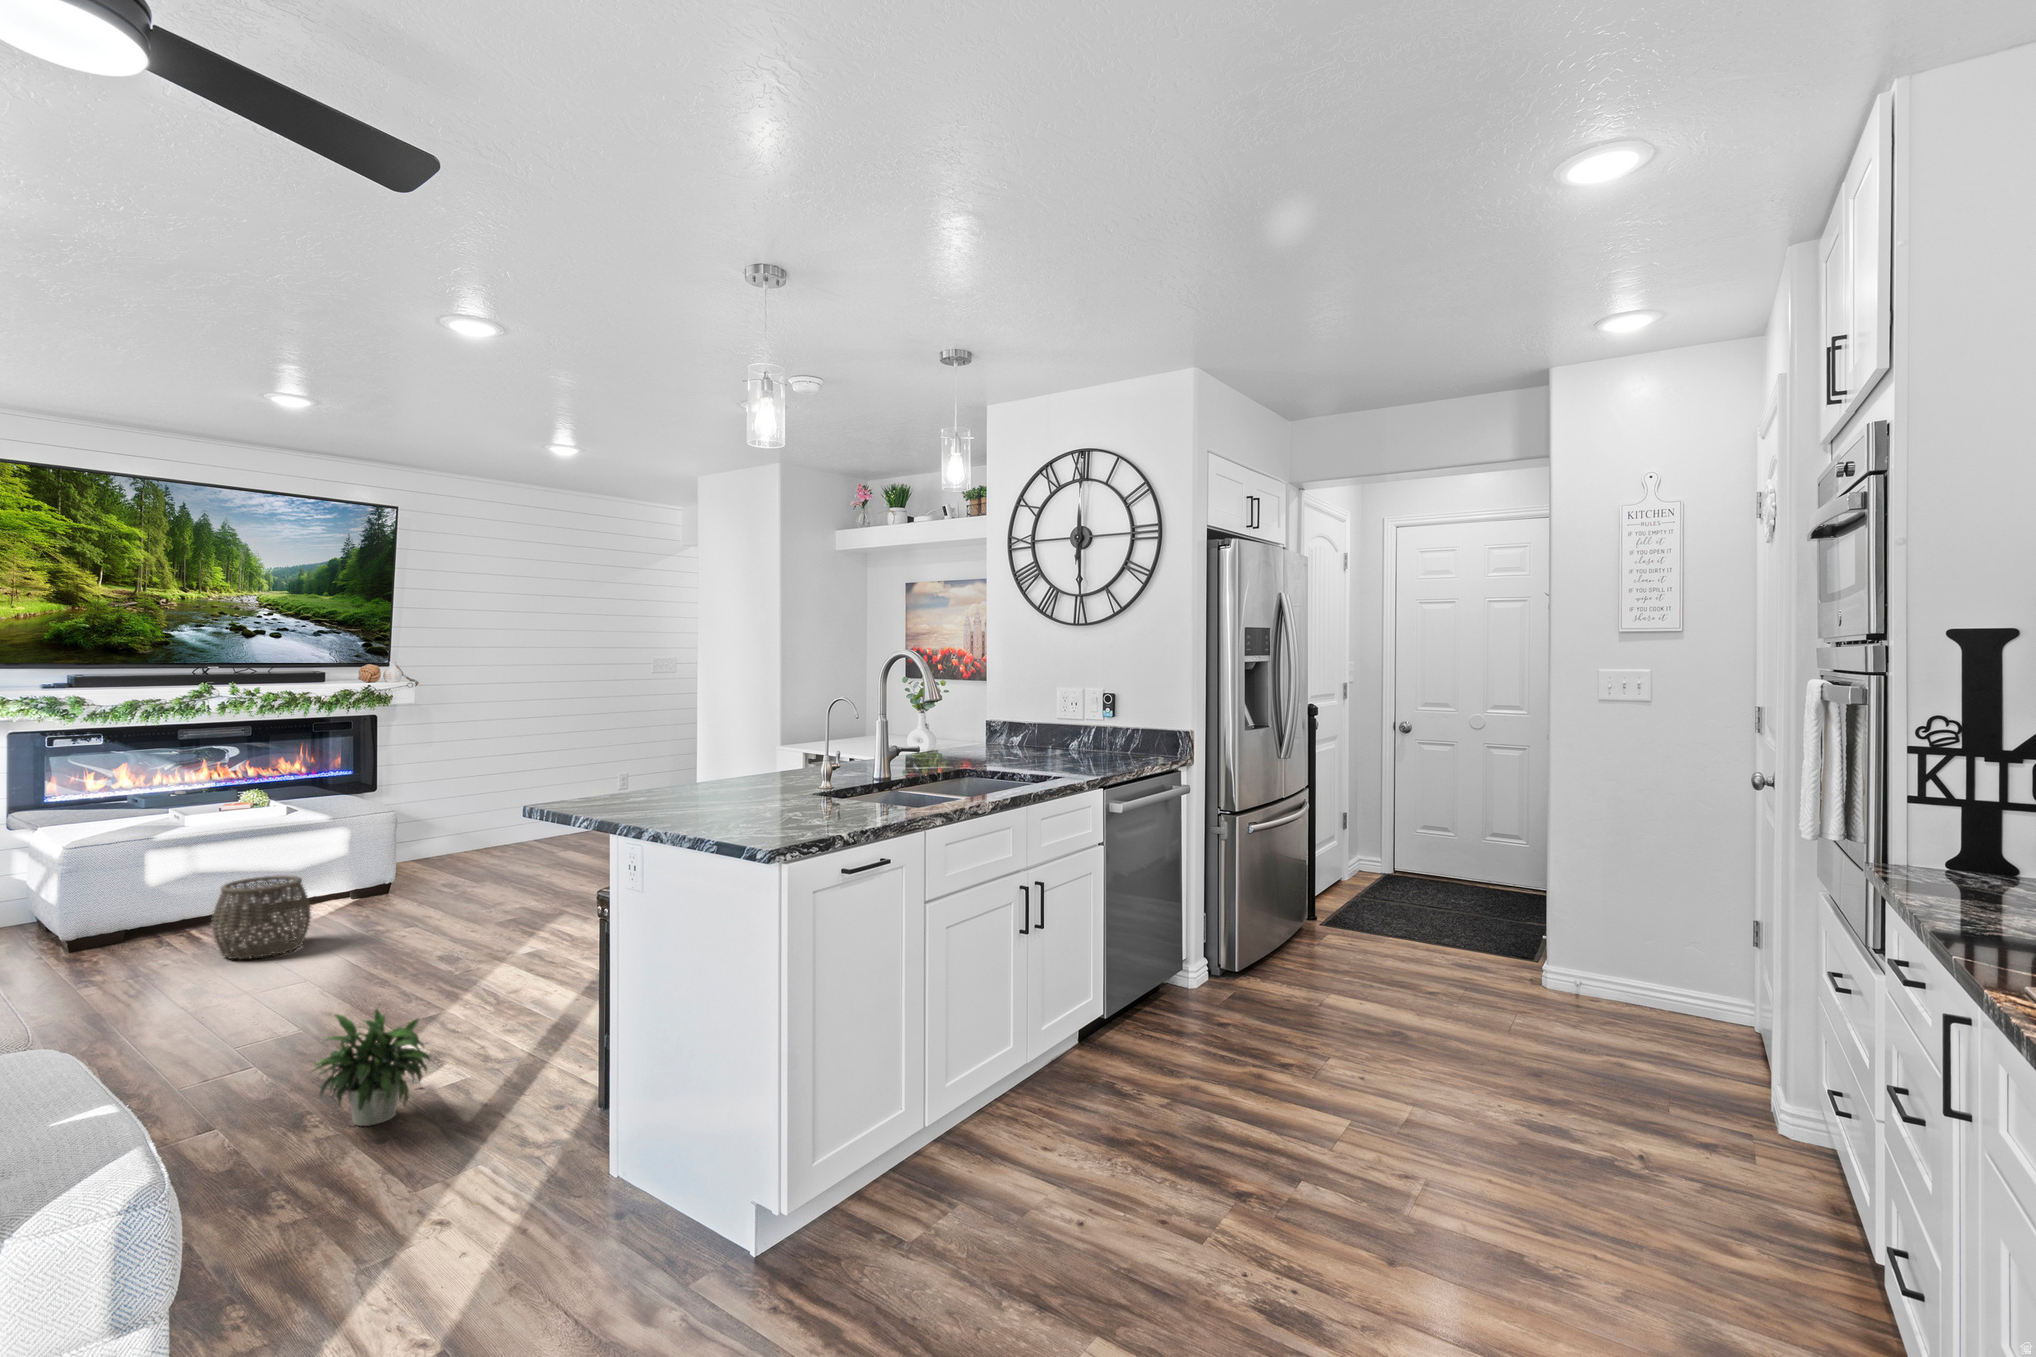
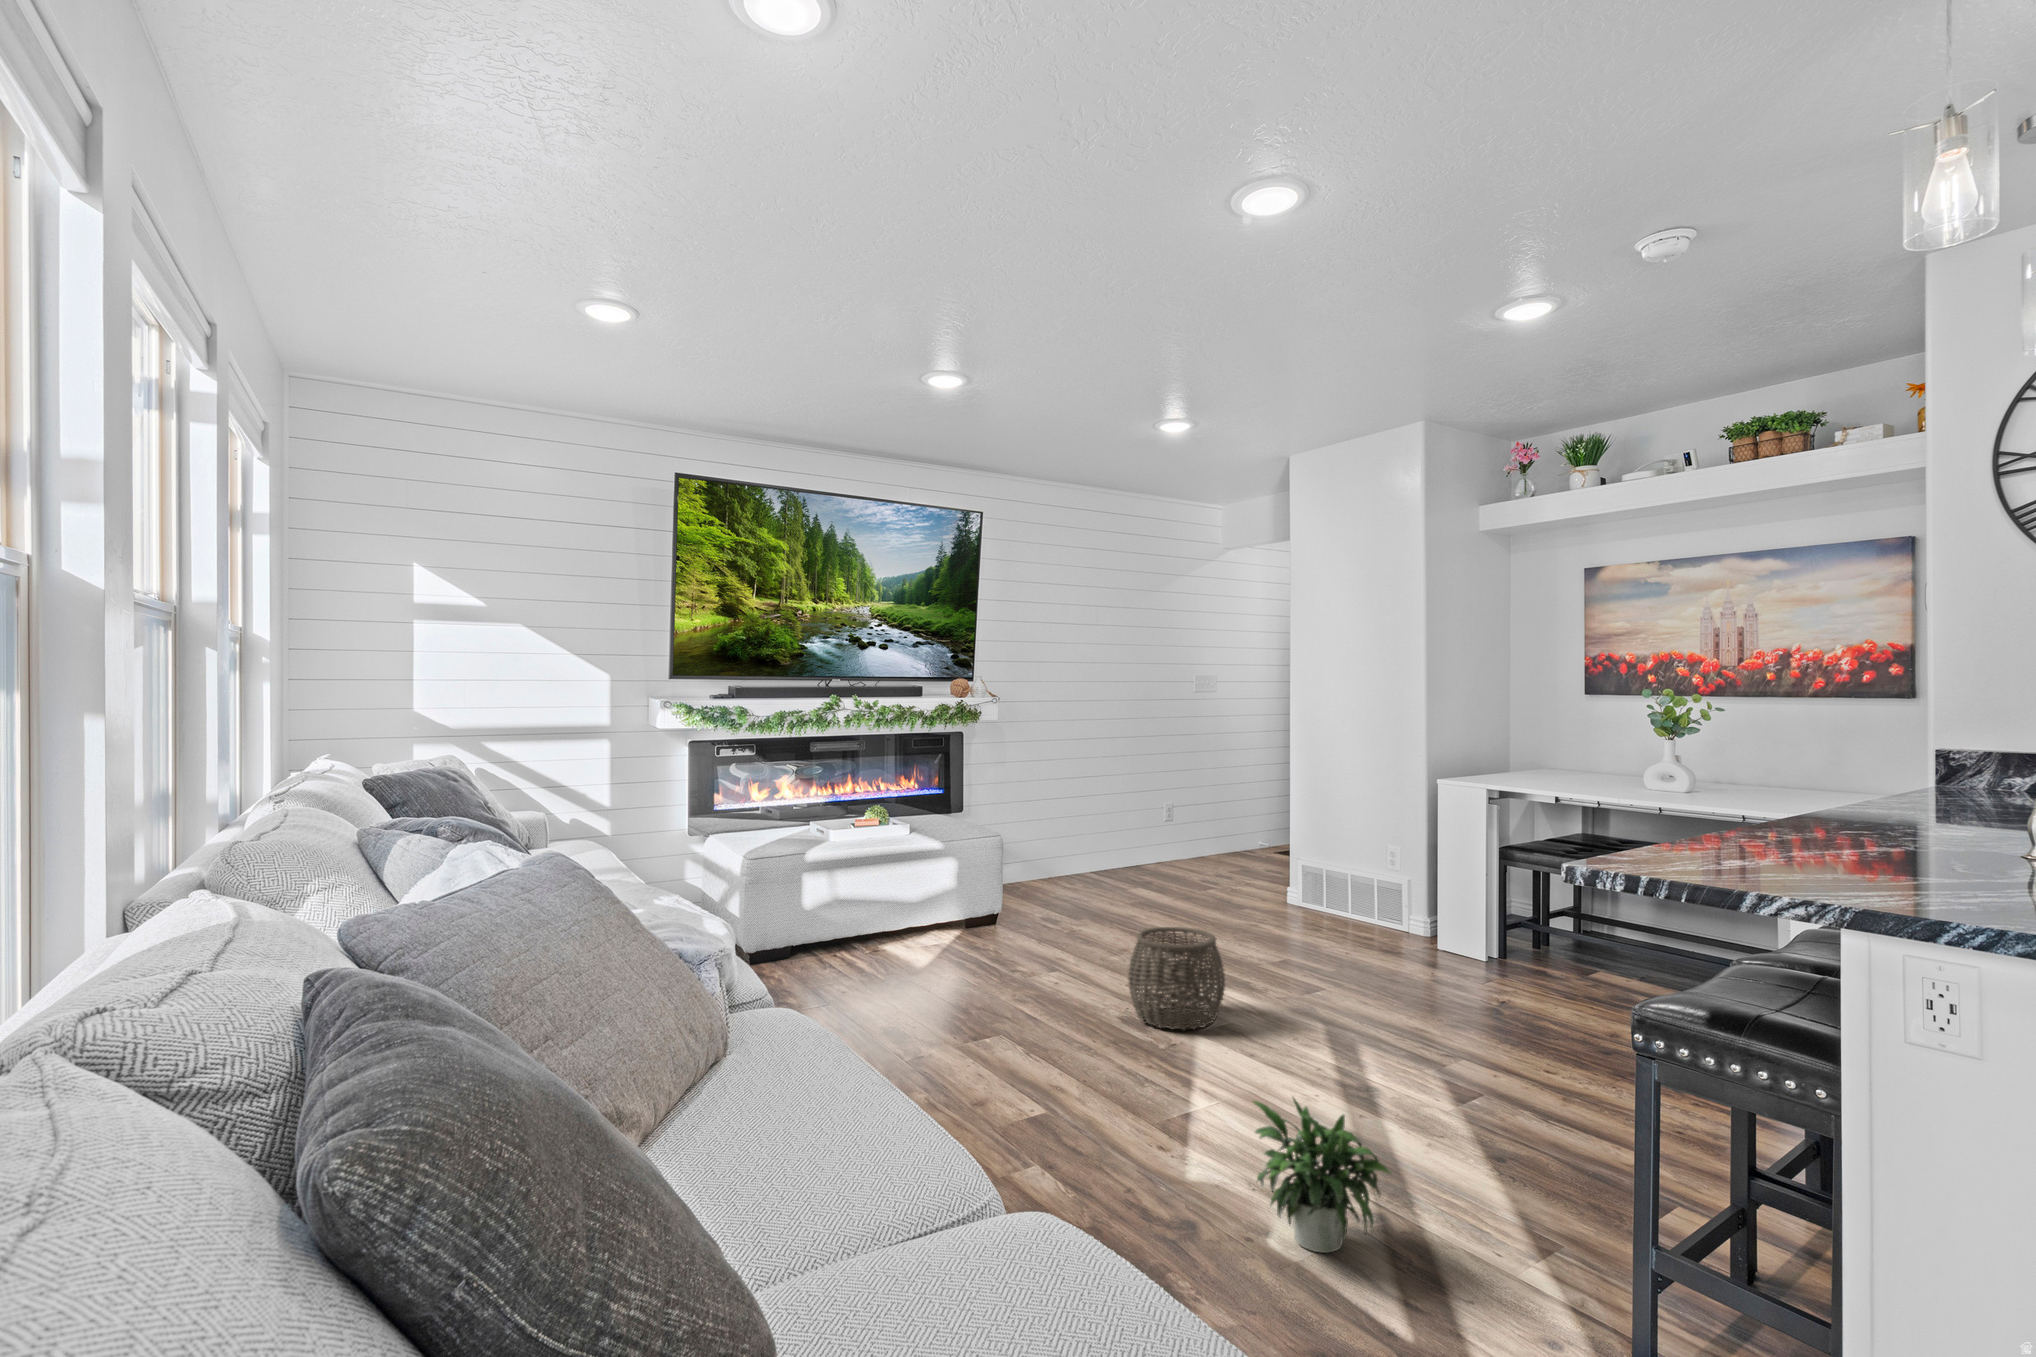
woven basket: present [212,875,311,959] -> present [1128,927,1225,1030]

